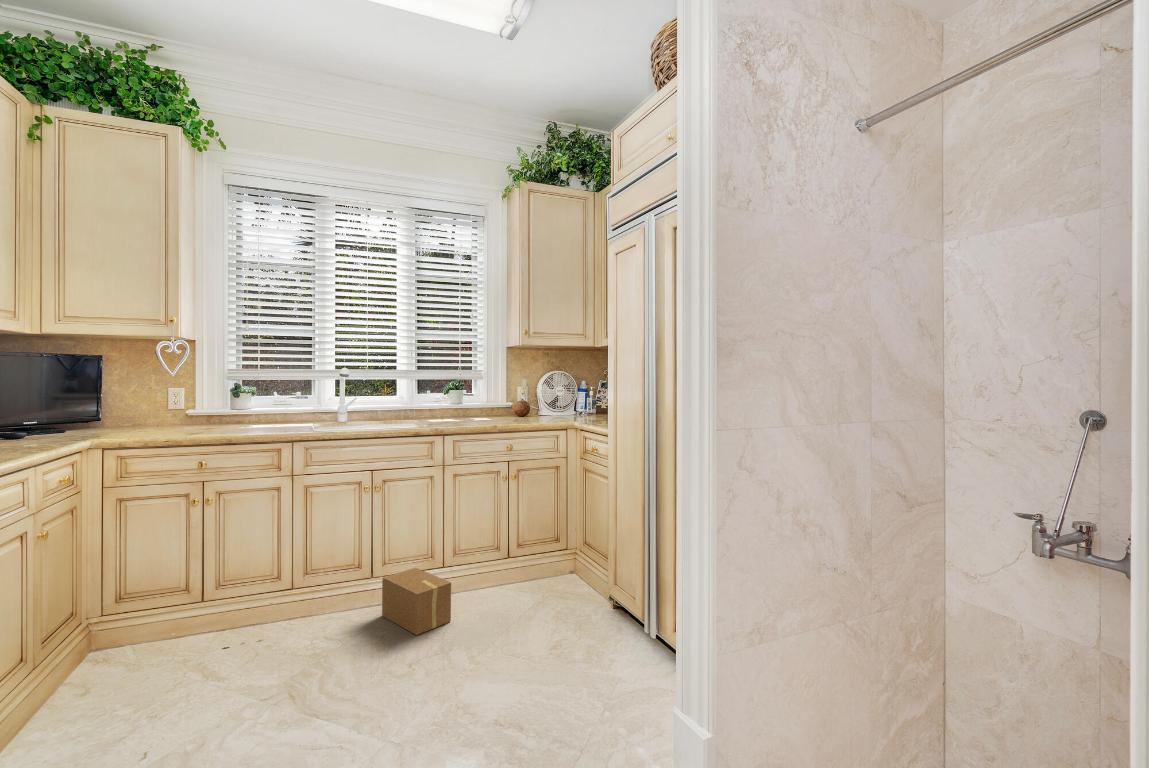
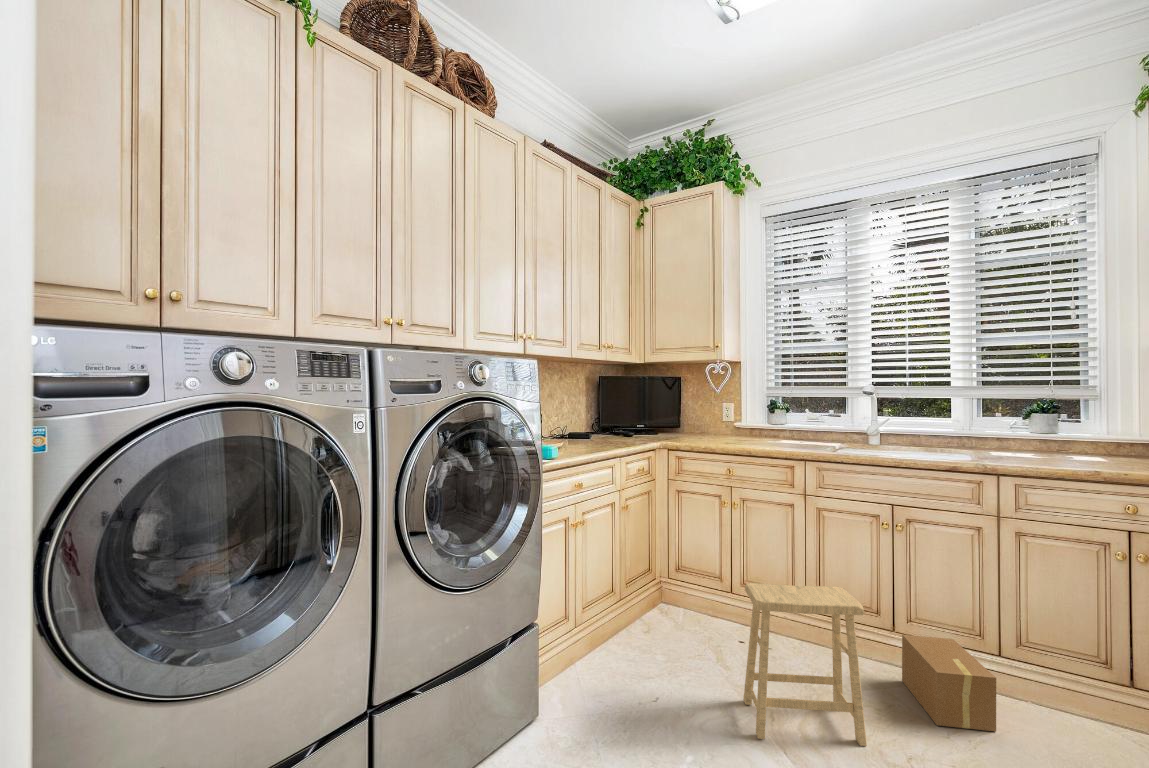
footstool: none [253,550,377,722] -> present [743,583,867,746]

